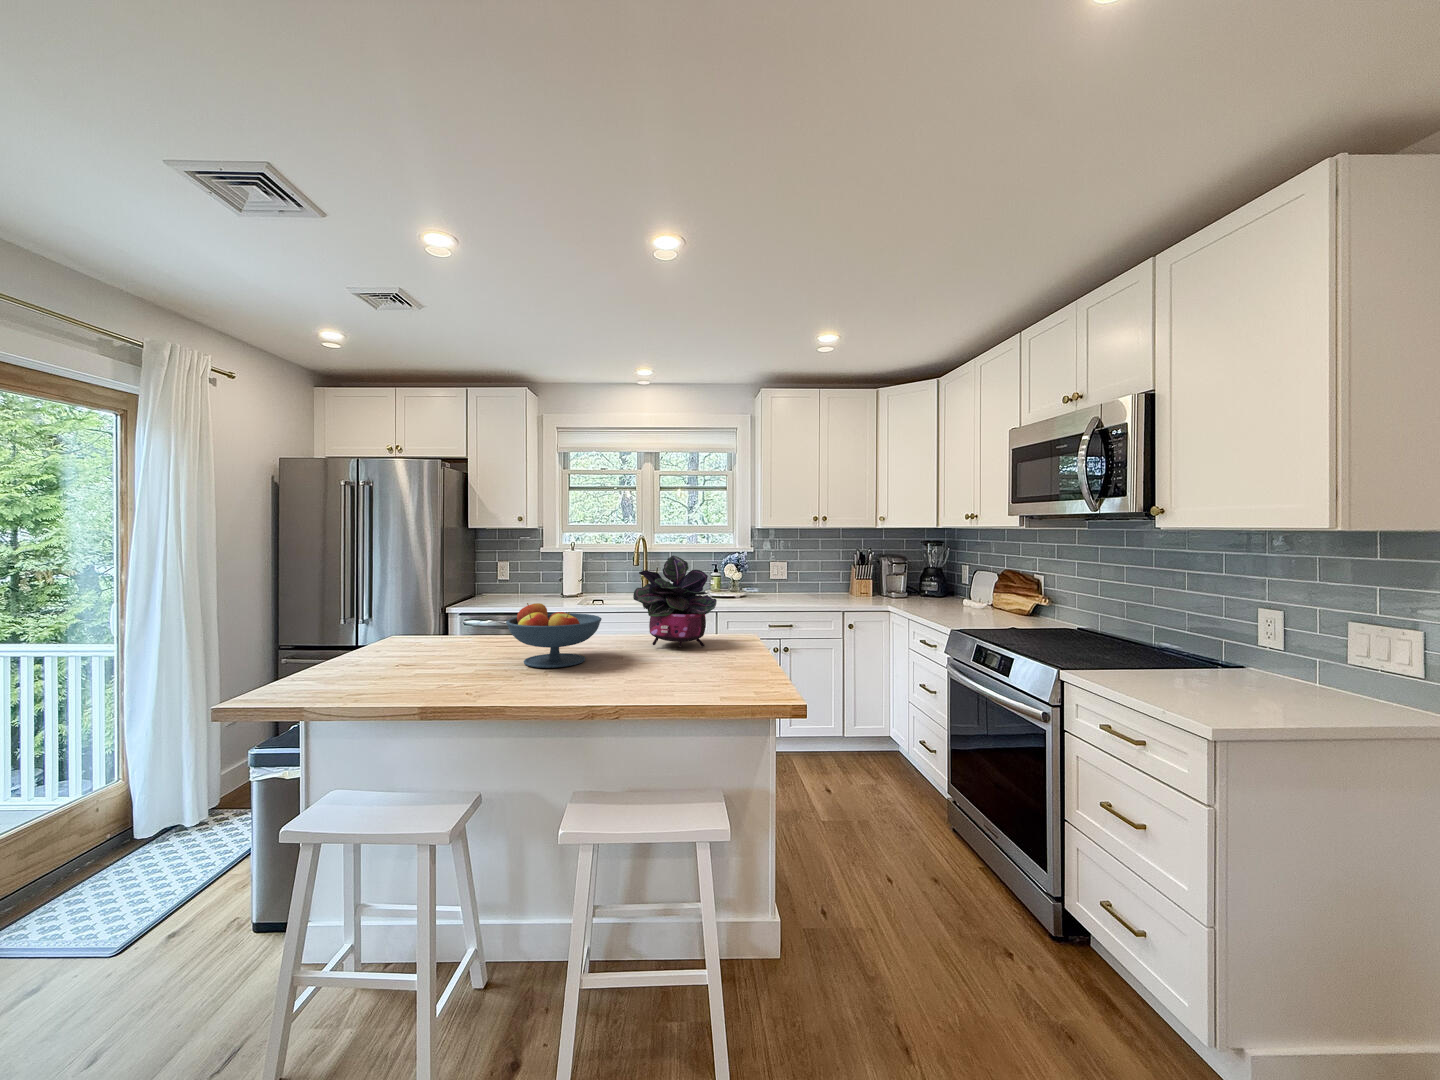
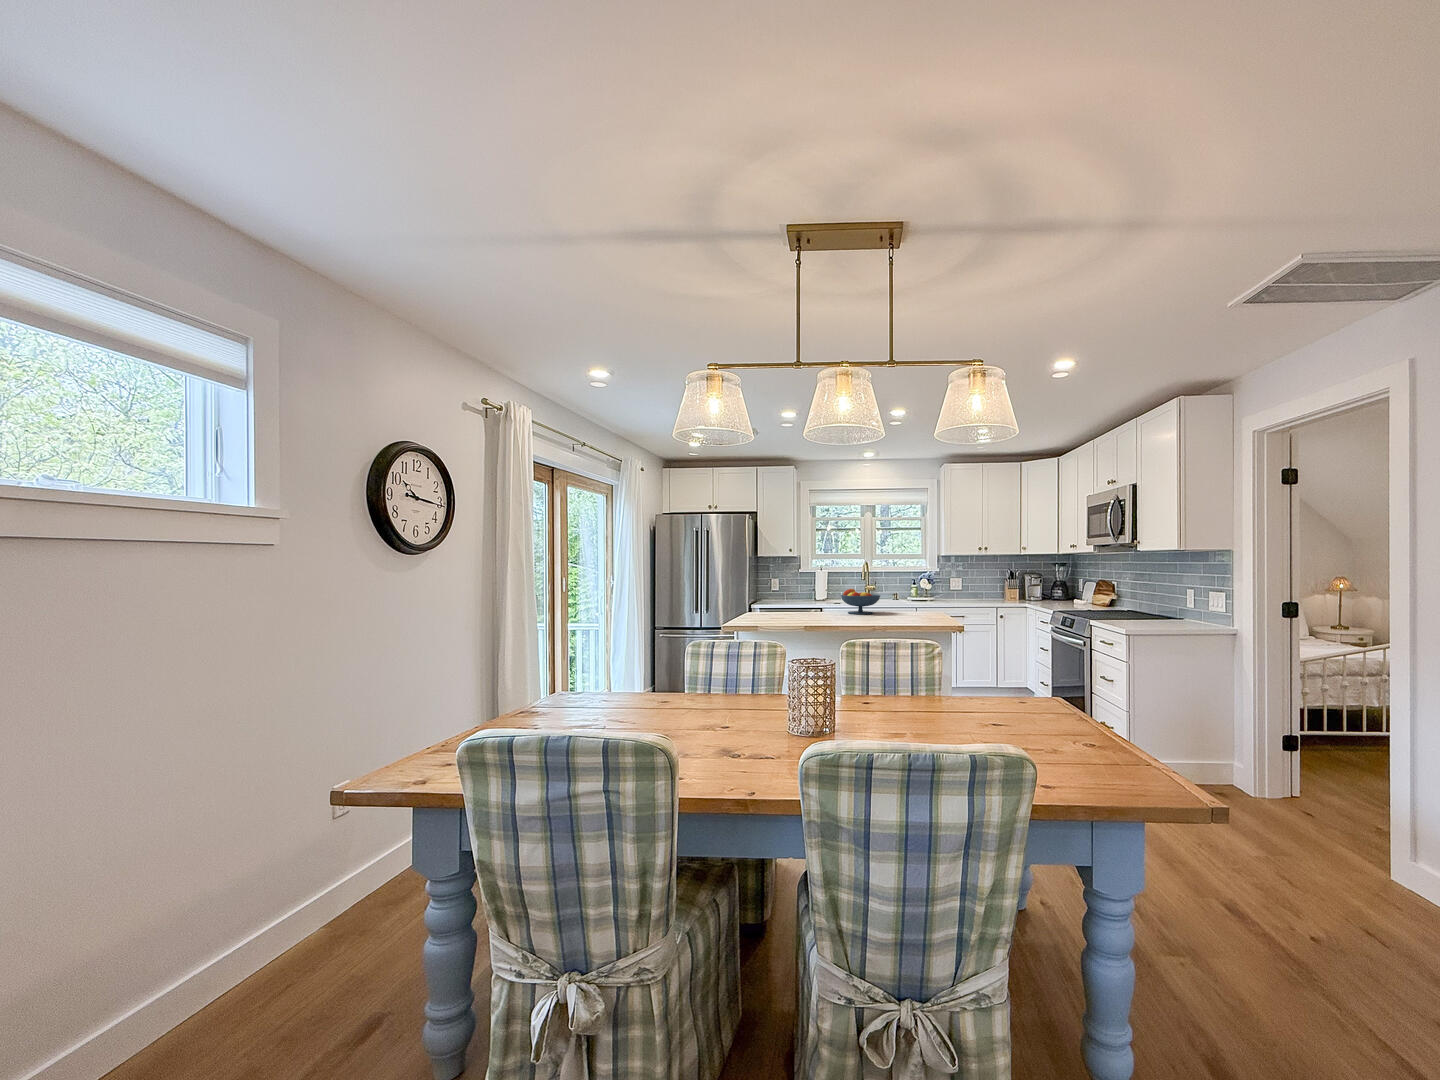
potted plant: present [633,556,717,647] -> none [890,569,929,611]

